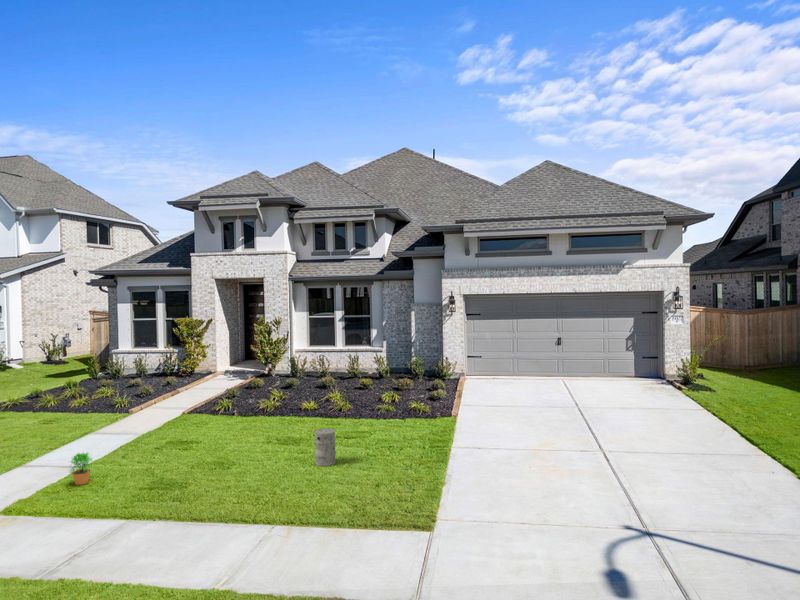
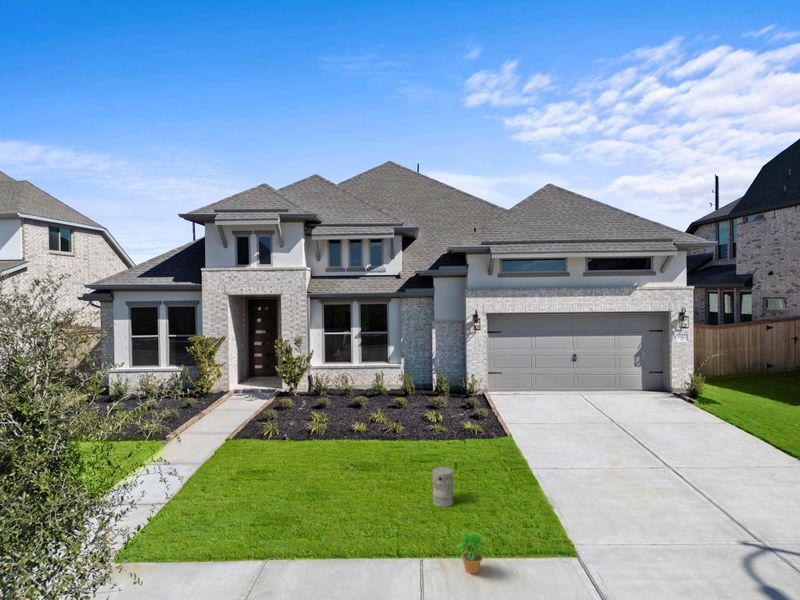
potted plant: present [70,453,92,485] -> present [458,532,485,574]

